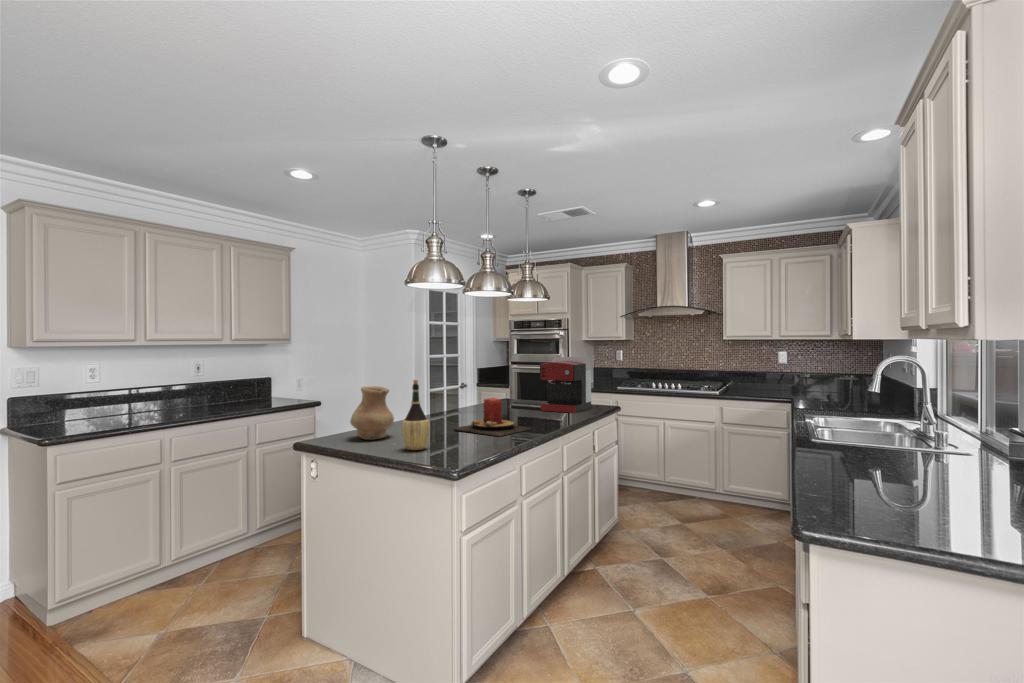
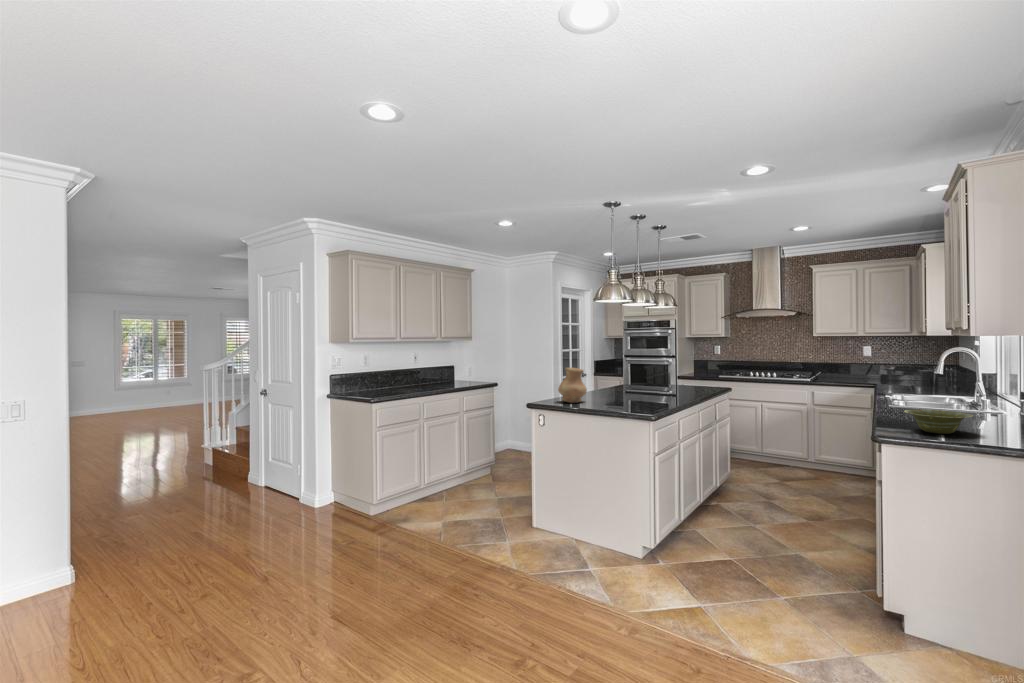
coffee maker: present [540,357,591,413] -> none [671,349,710,391]
wine bottle: present [402,380,430,450] -> none [604,362,623,407]
candle: present [453,398,533,437] -> none [623,377,680,402]
dish: none [832,466,946,515] -> present [904,410,973,434]

